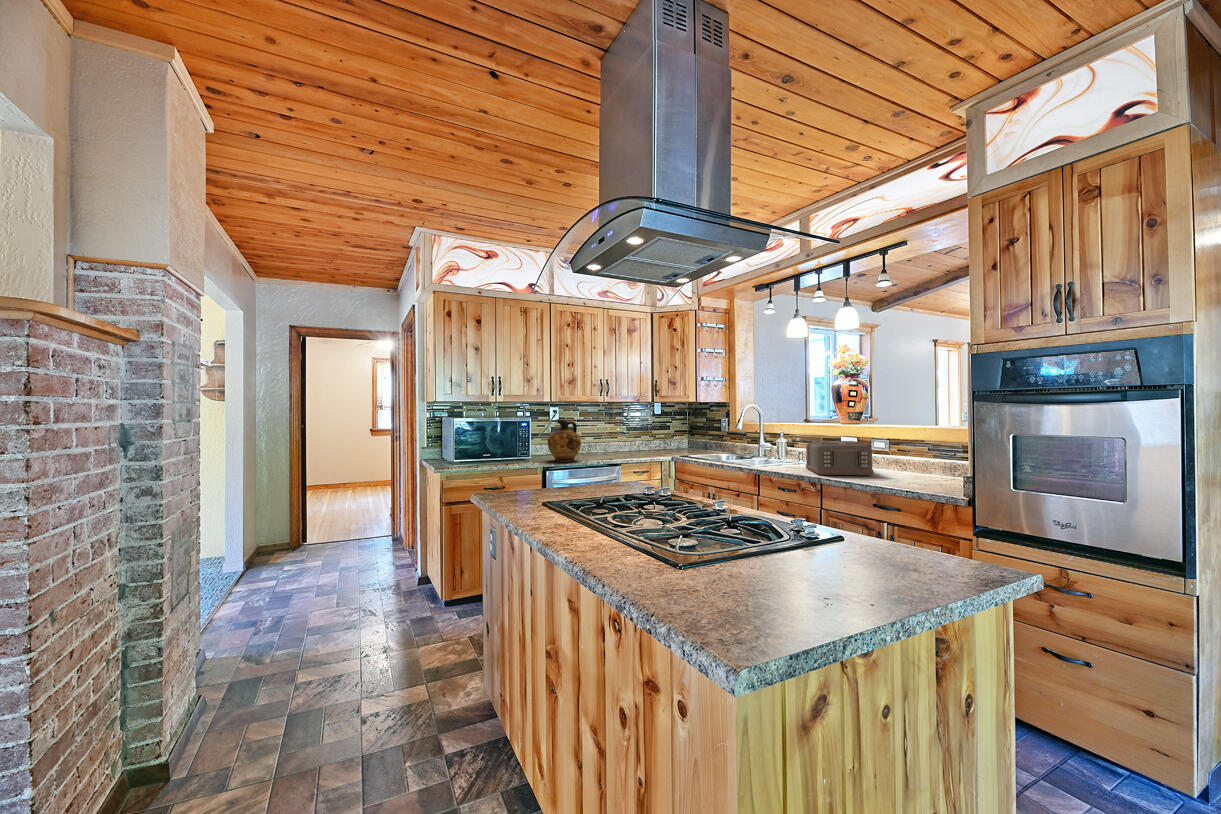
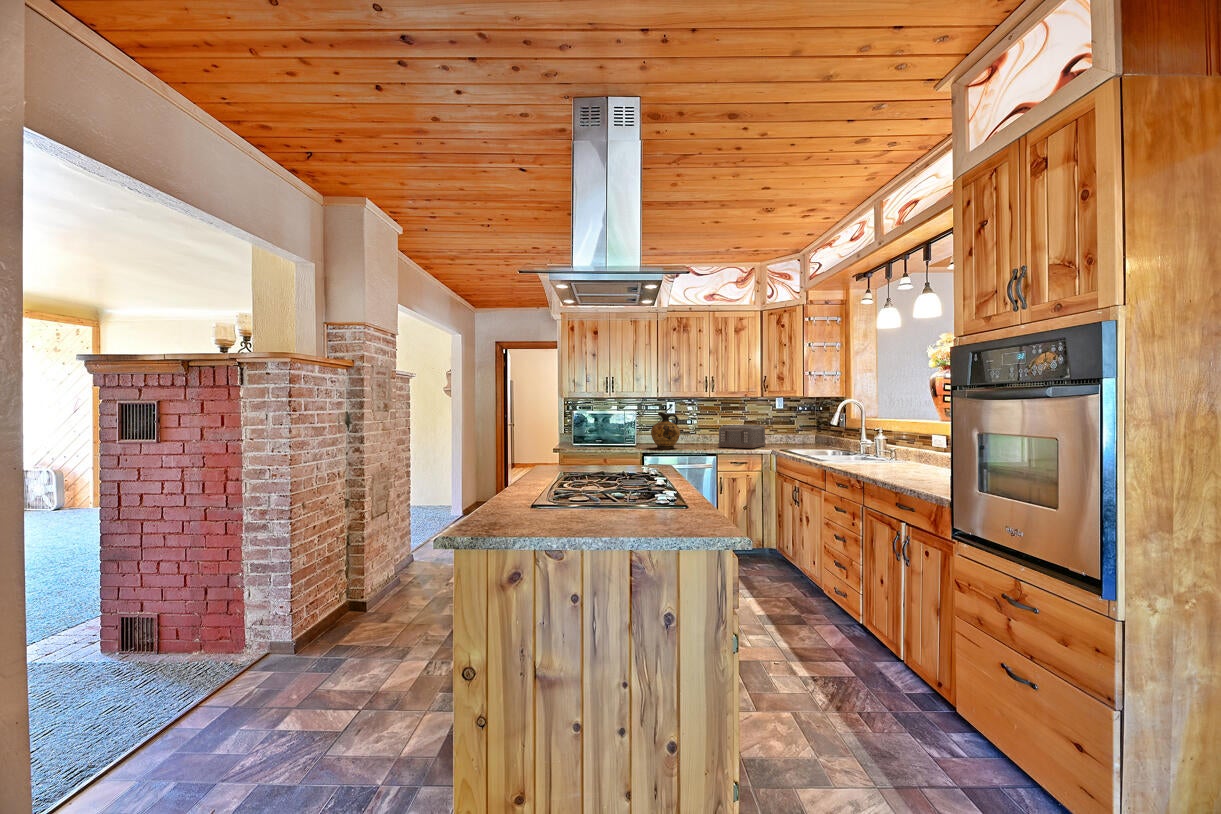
toaster: present [806,441,874,475] -> present [718,425,766,448]

